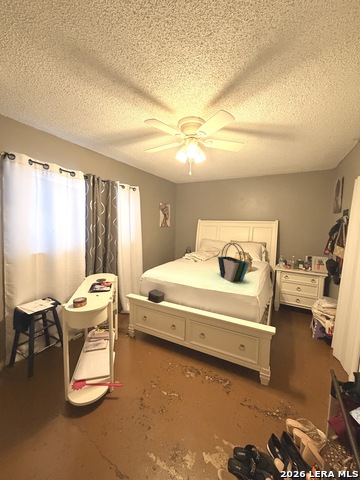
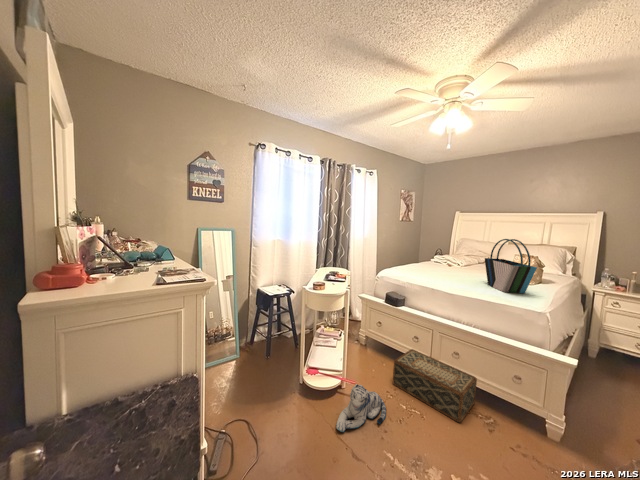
woven basket: none [157,336,217,392] -> present [393,349,477,423]
plush toy: none [102,387,151,445] -> present [336,384,386,432]

